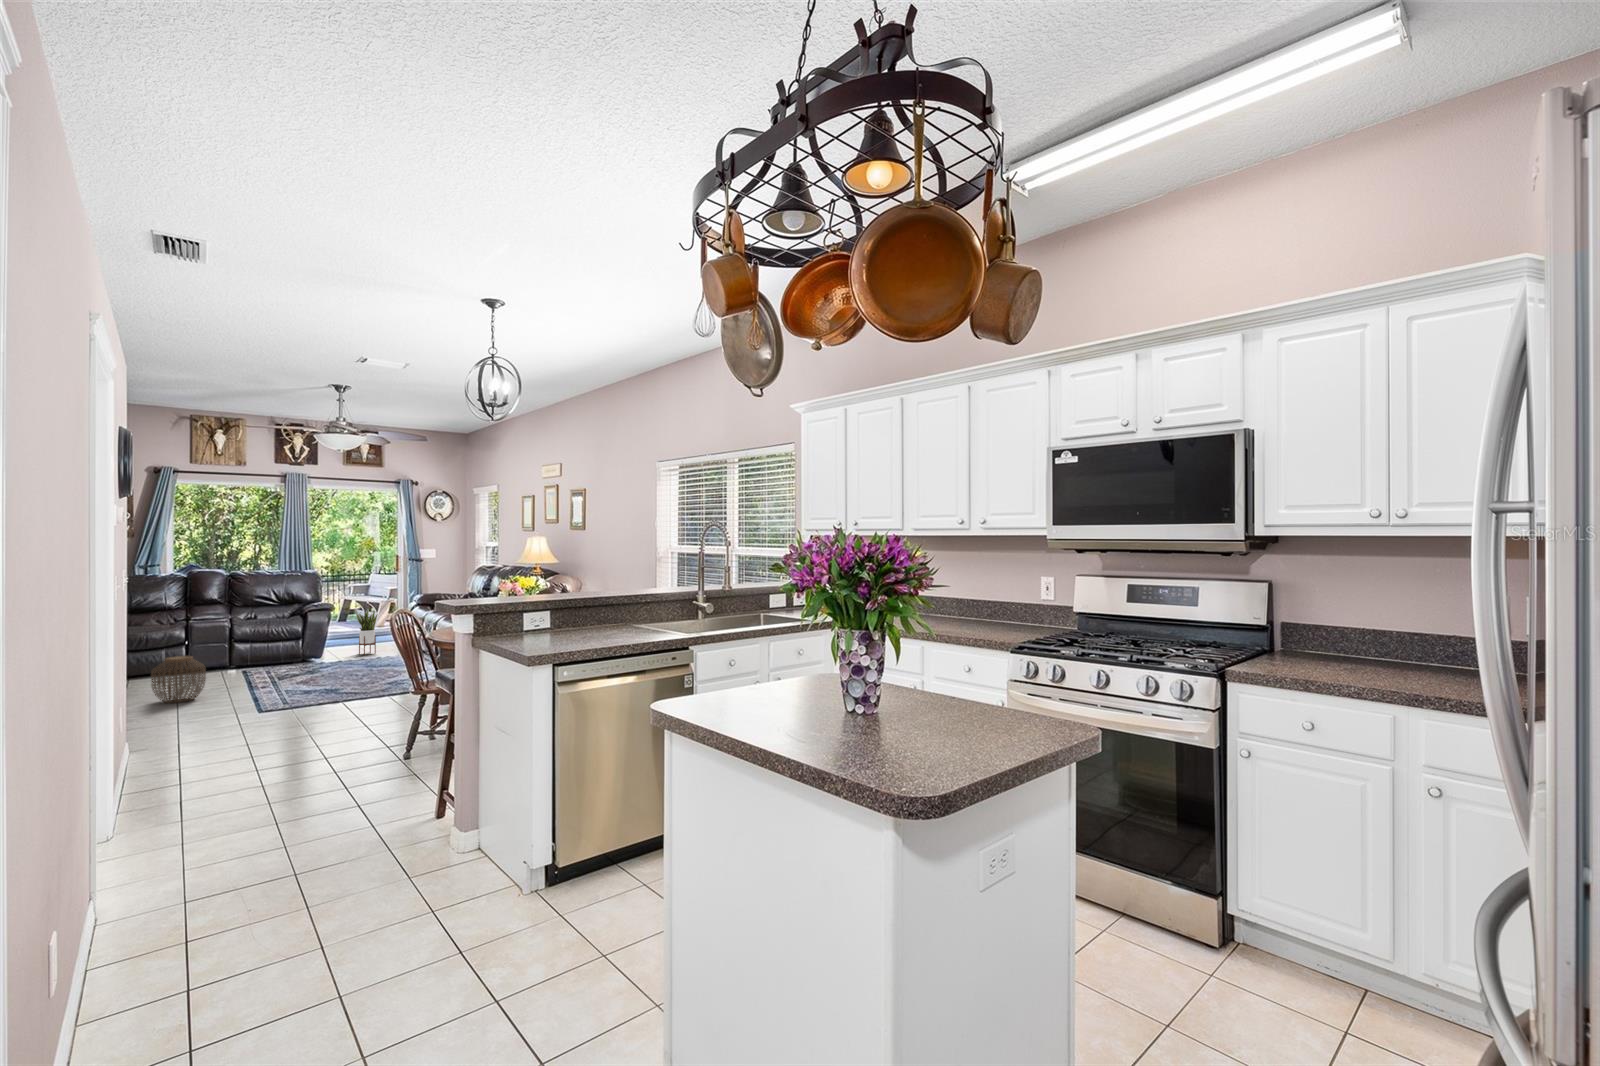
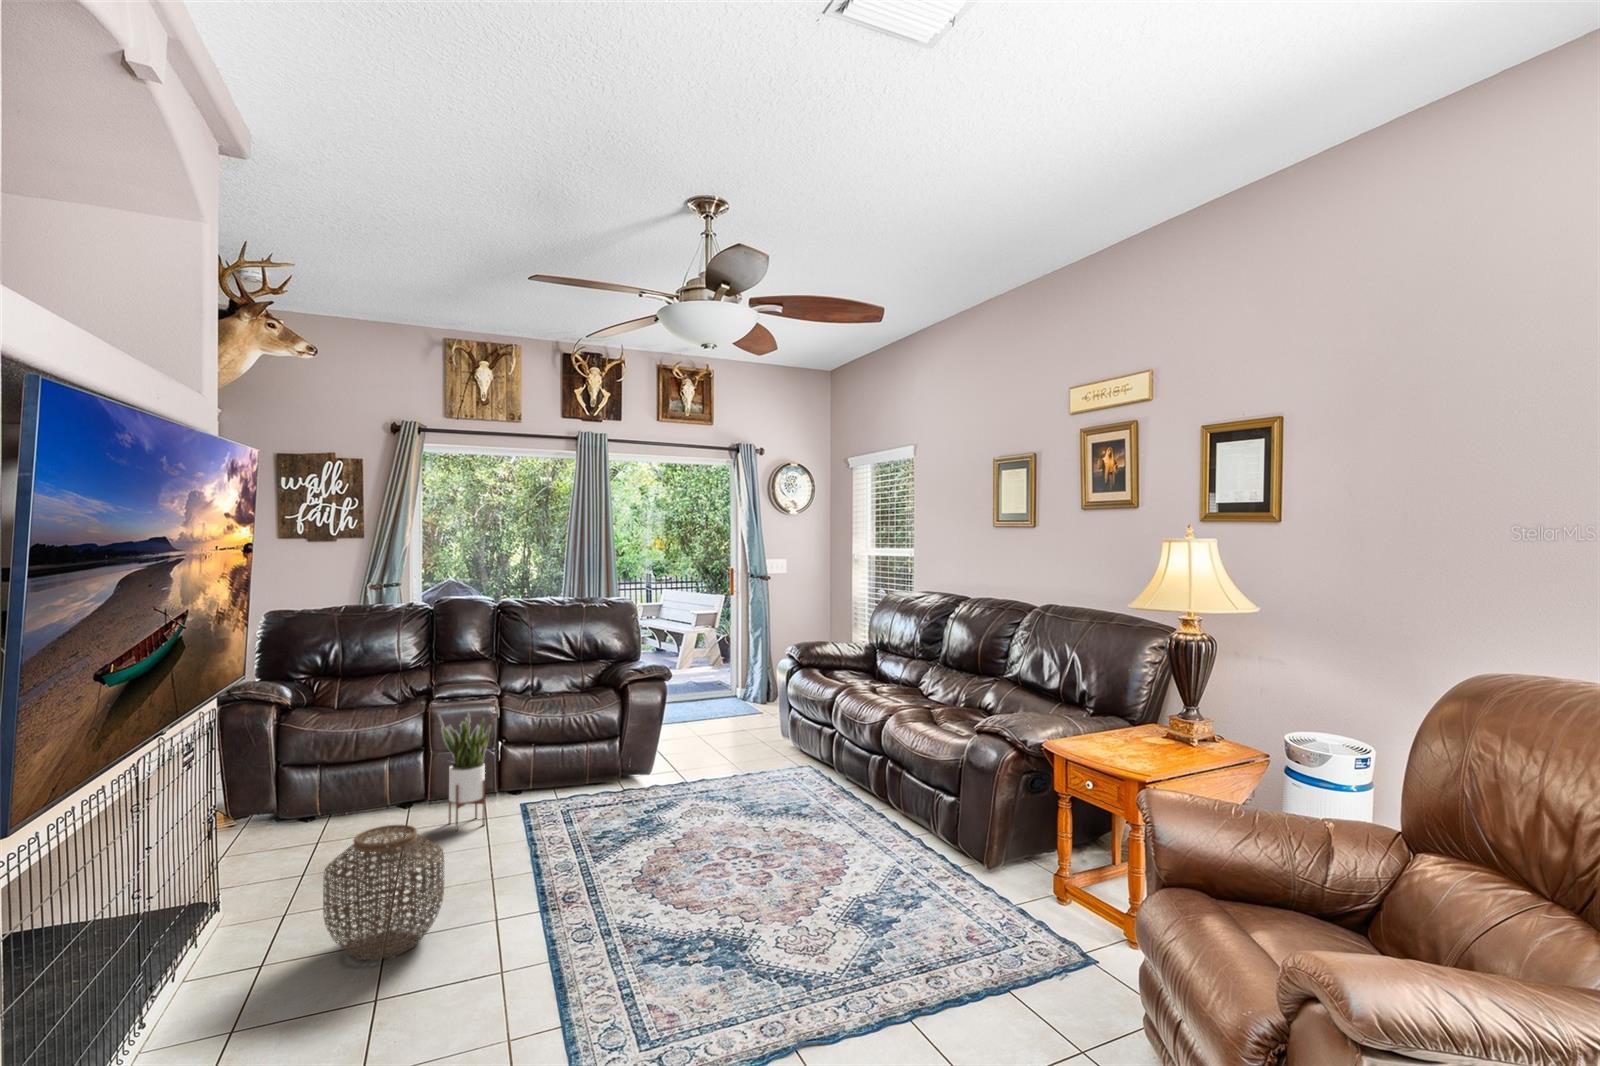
potted plant: present [355,609,378,655] -> present [438,713,491,830]

